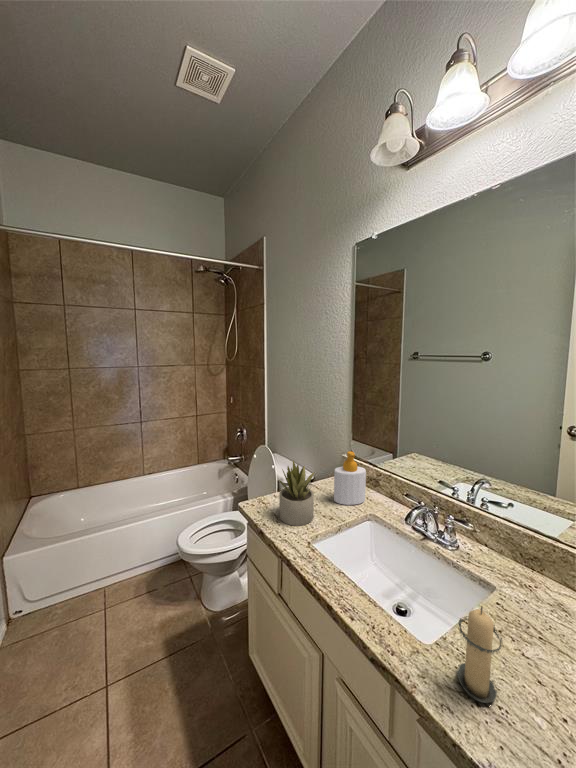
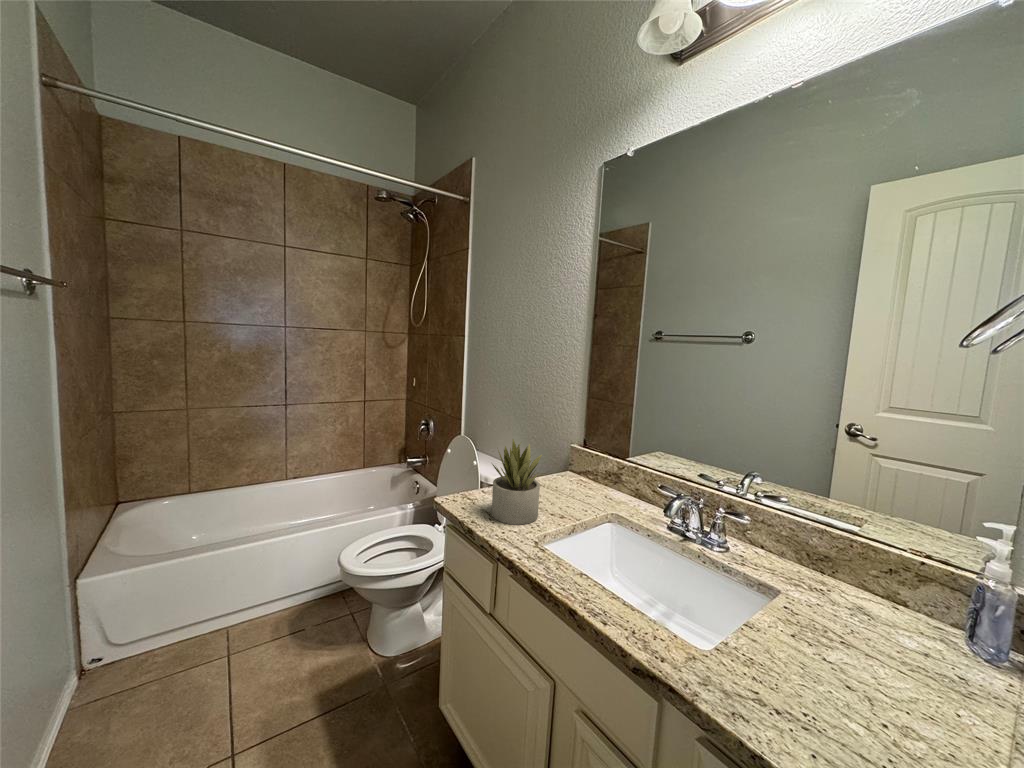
soap bottle: present [334,451,366,505] -> none [563,433,607,504]
candle: present [456,606,502,703] -> none [742,586,816,714]

